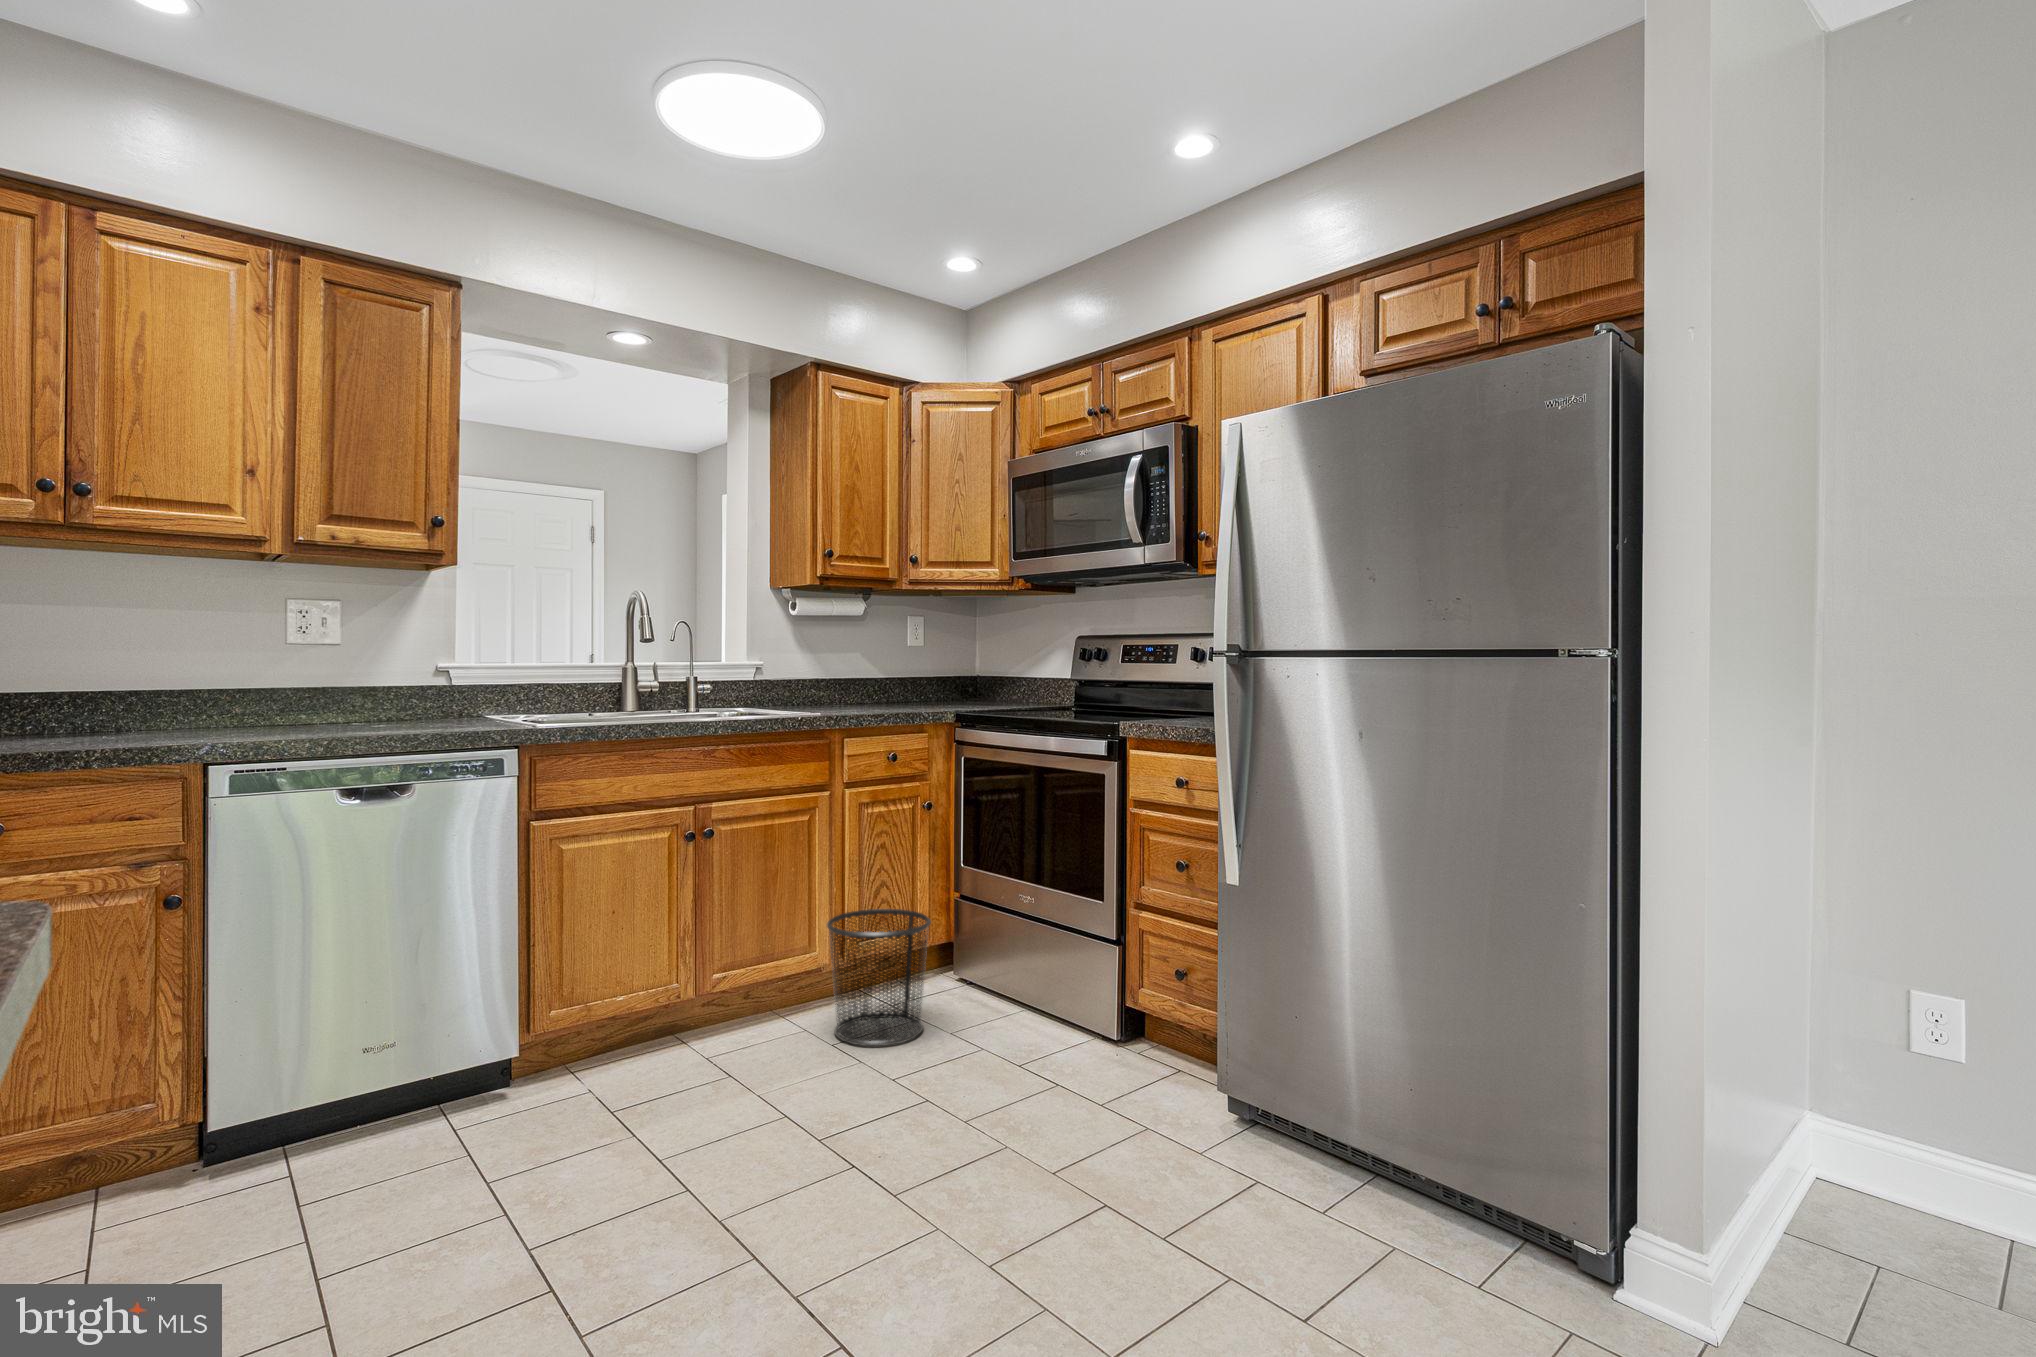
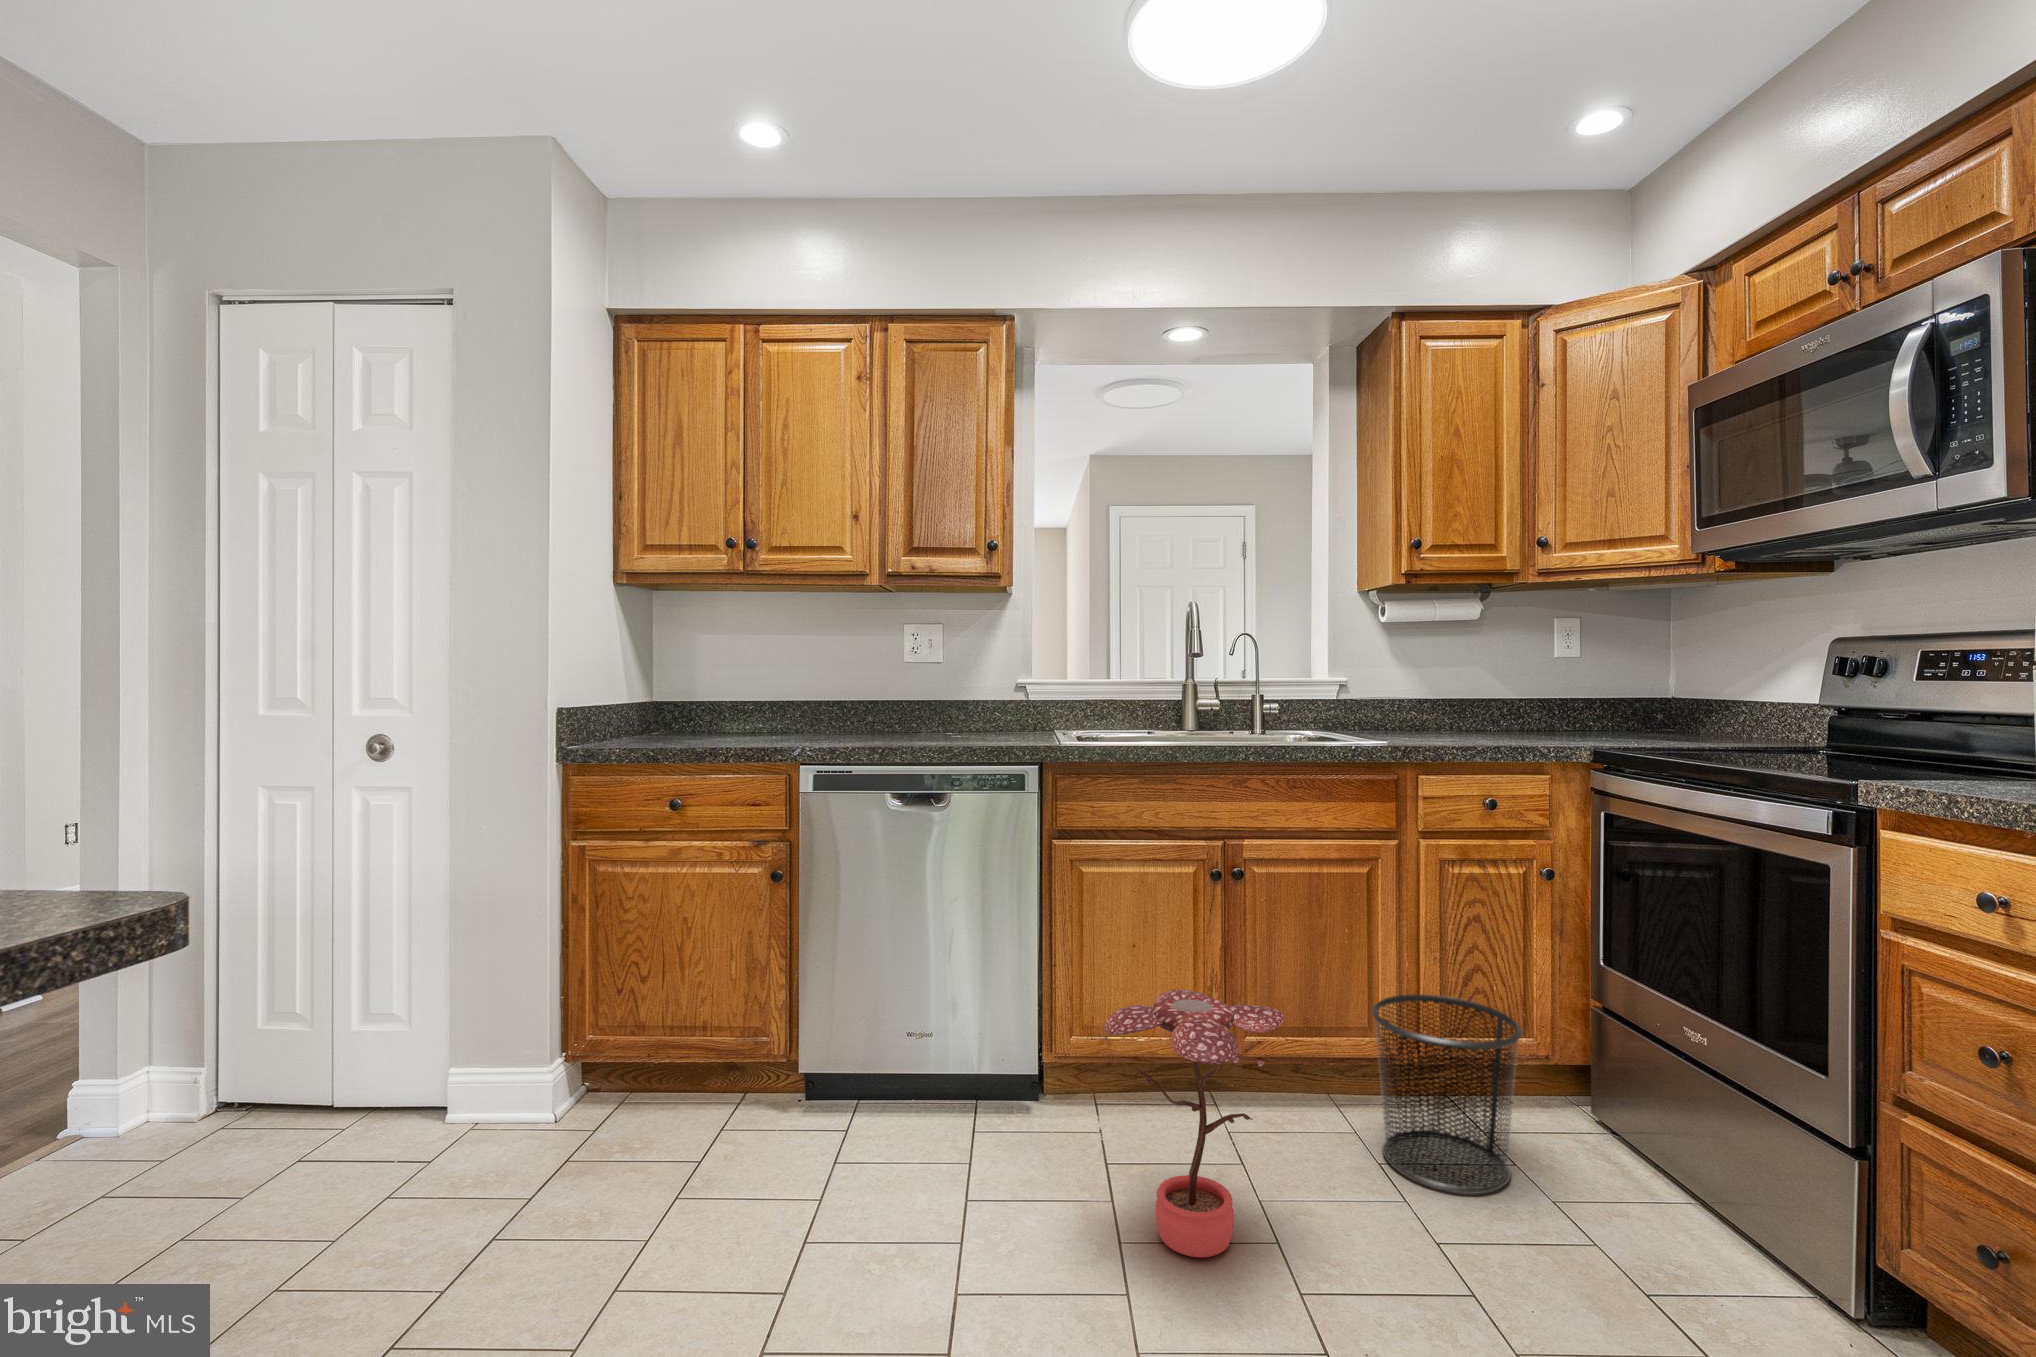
potted plant: none [656,925,798,1134] -> present [1103,990,1285,1258]

